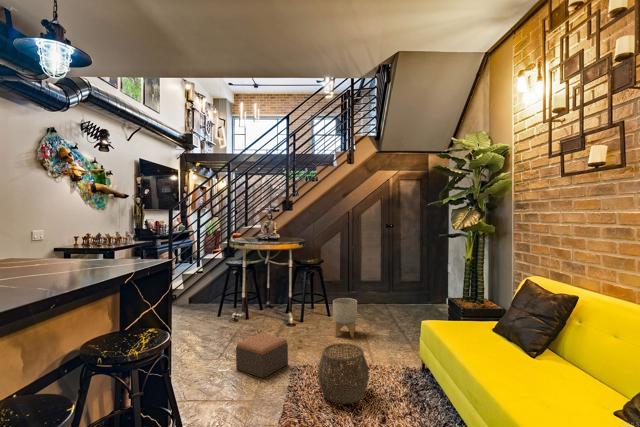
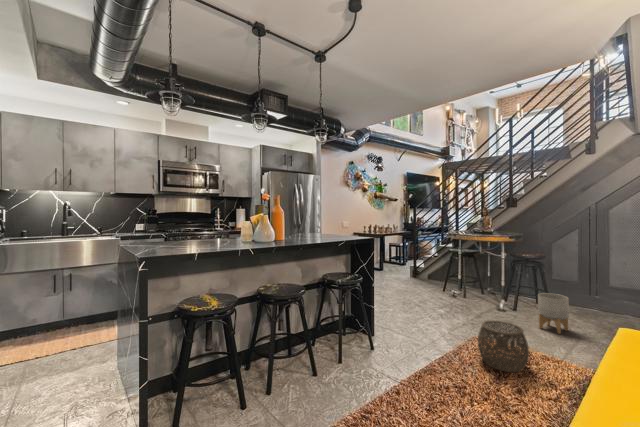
footstool: present [236,333,288,378] -> none [430,303,472,334]

